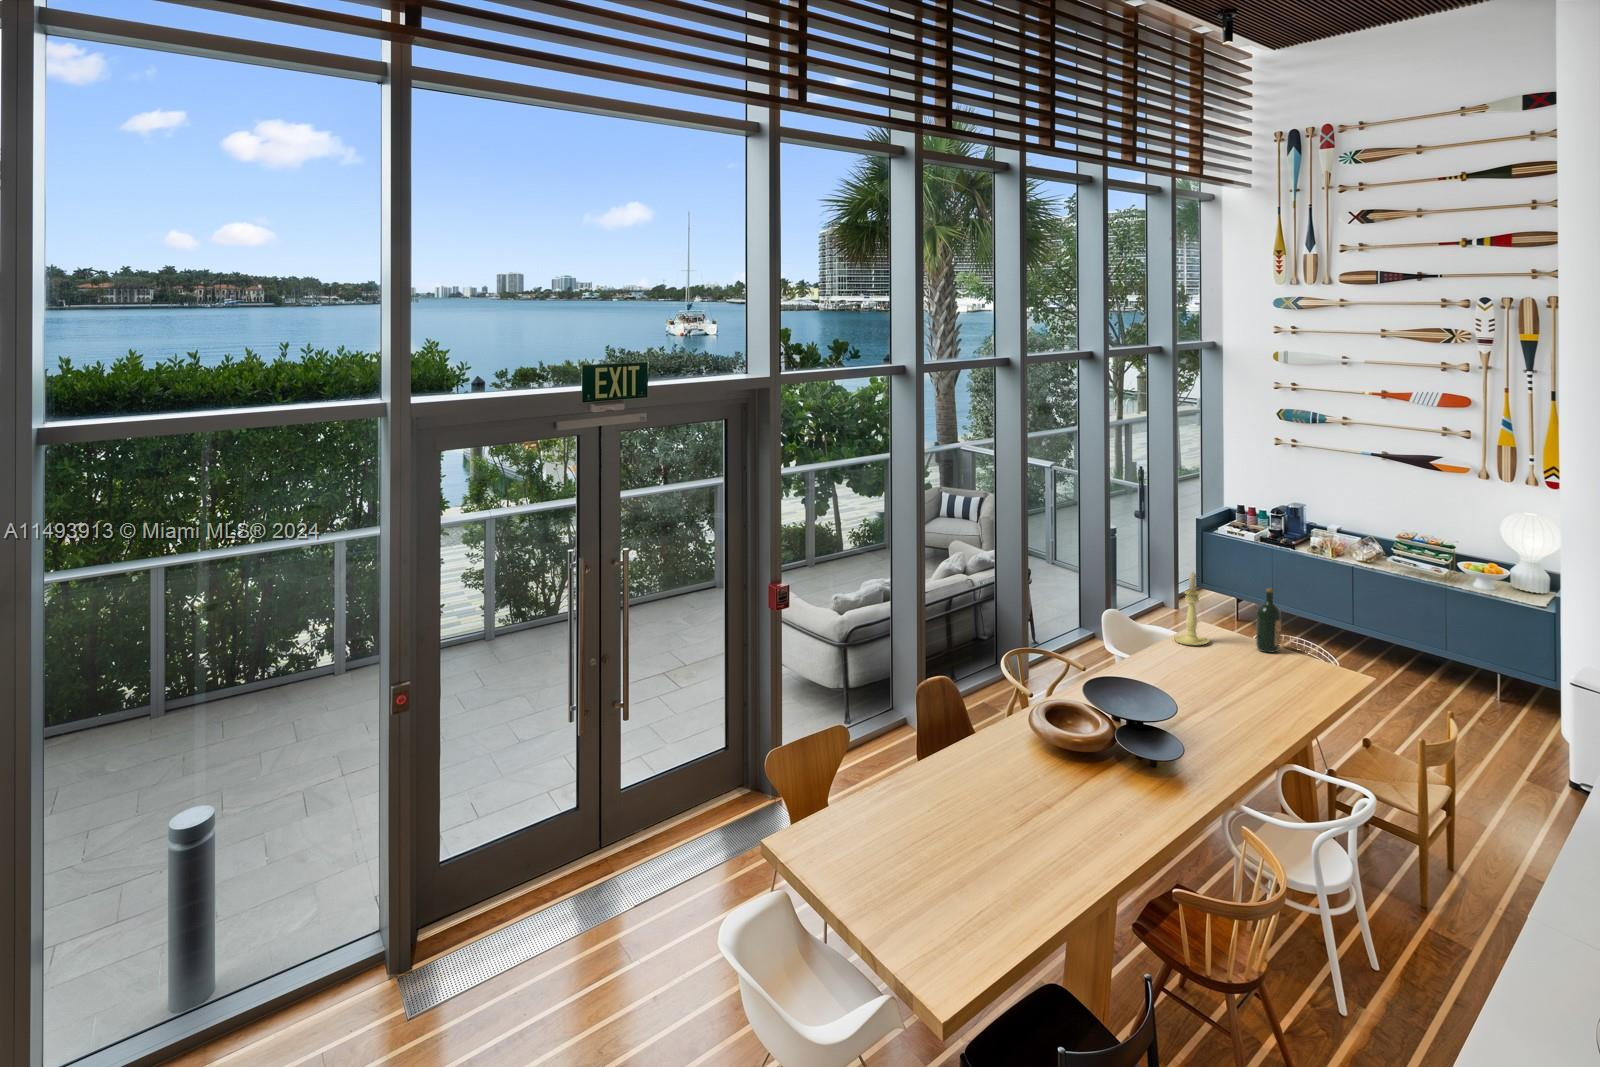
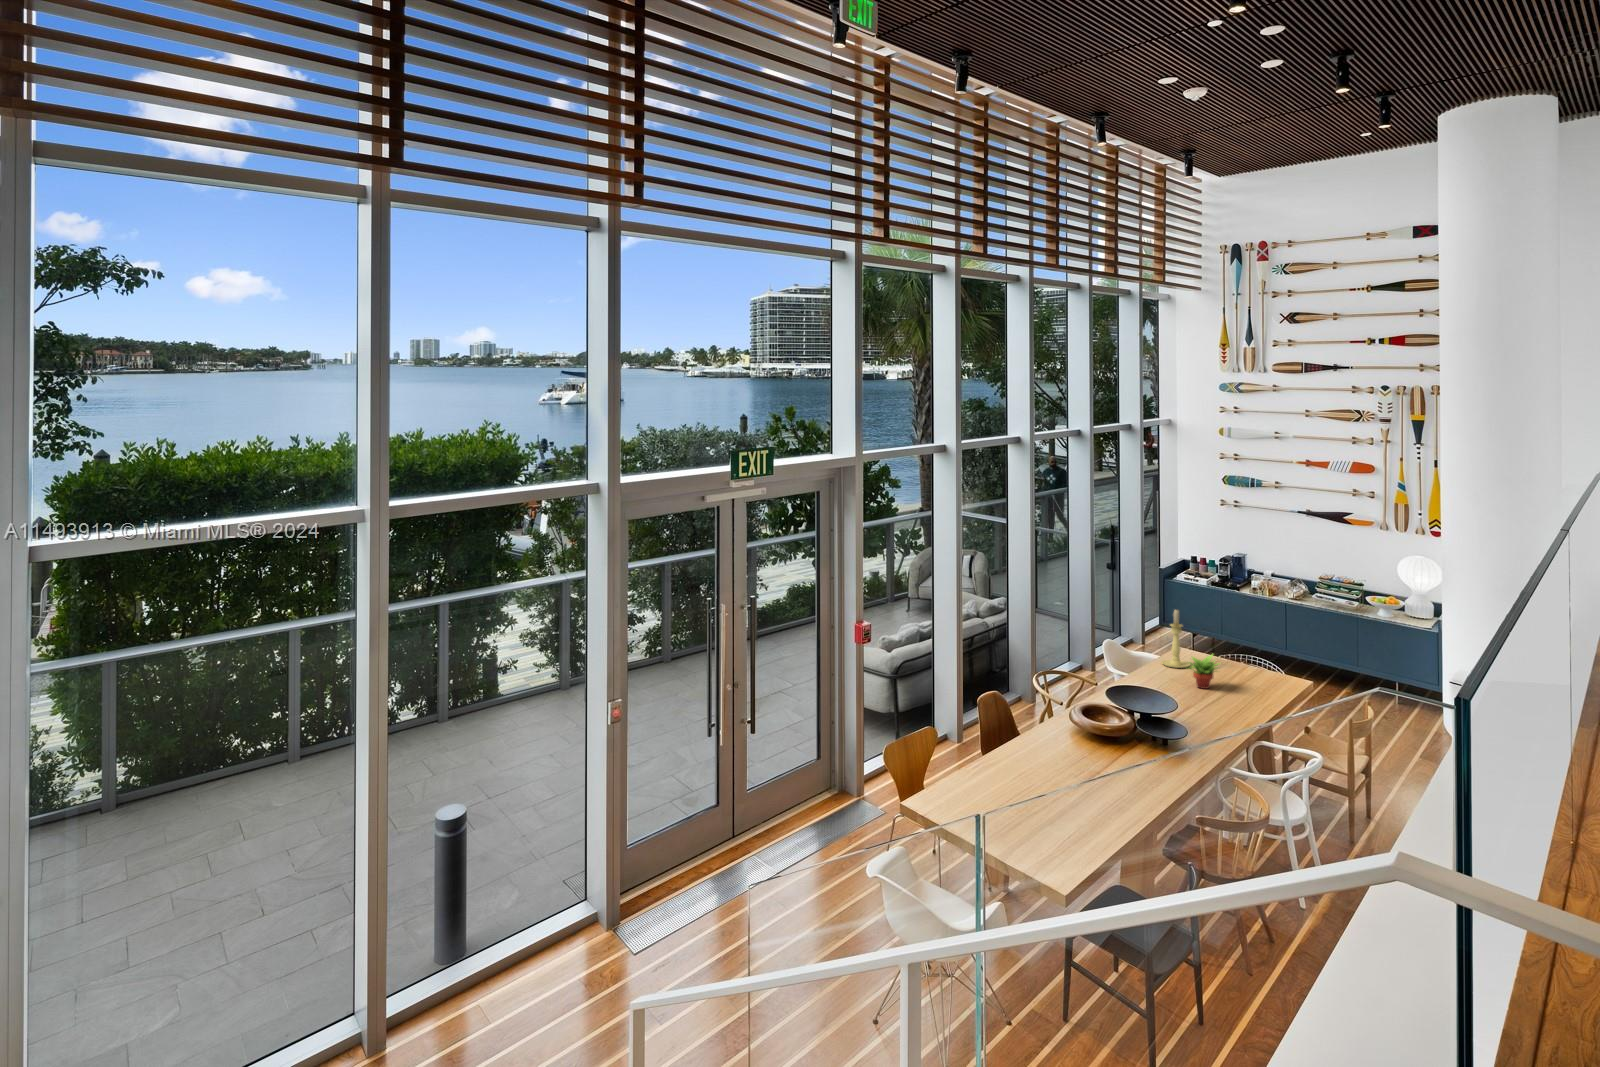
wine bottle: present [1256,588,1281,653] -> none [1228,622,1247,673]
succulent plant: none [1197,628,1244,673] -> present [1188,654,1218,689]

